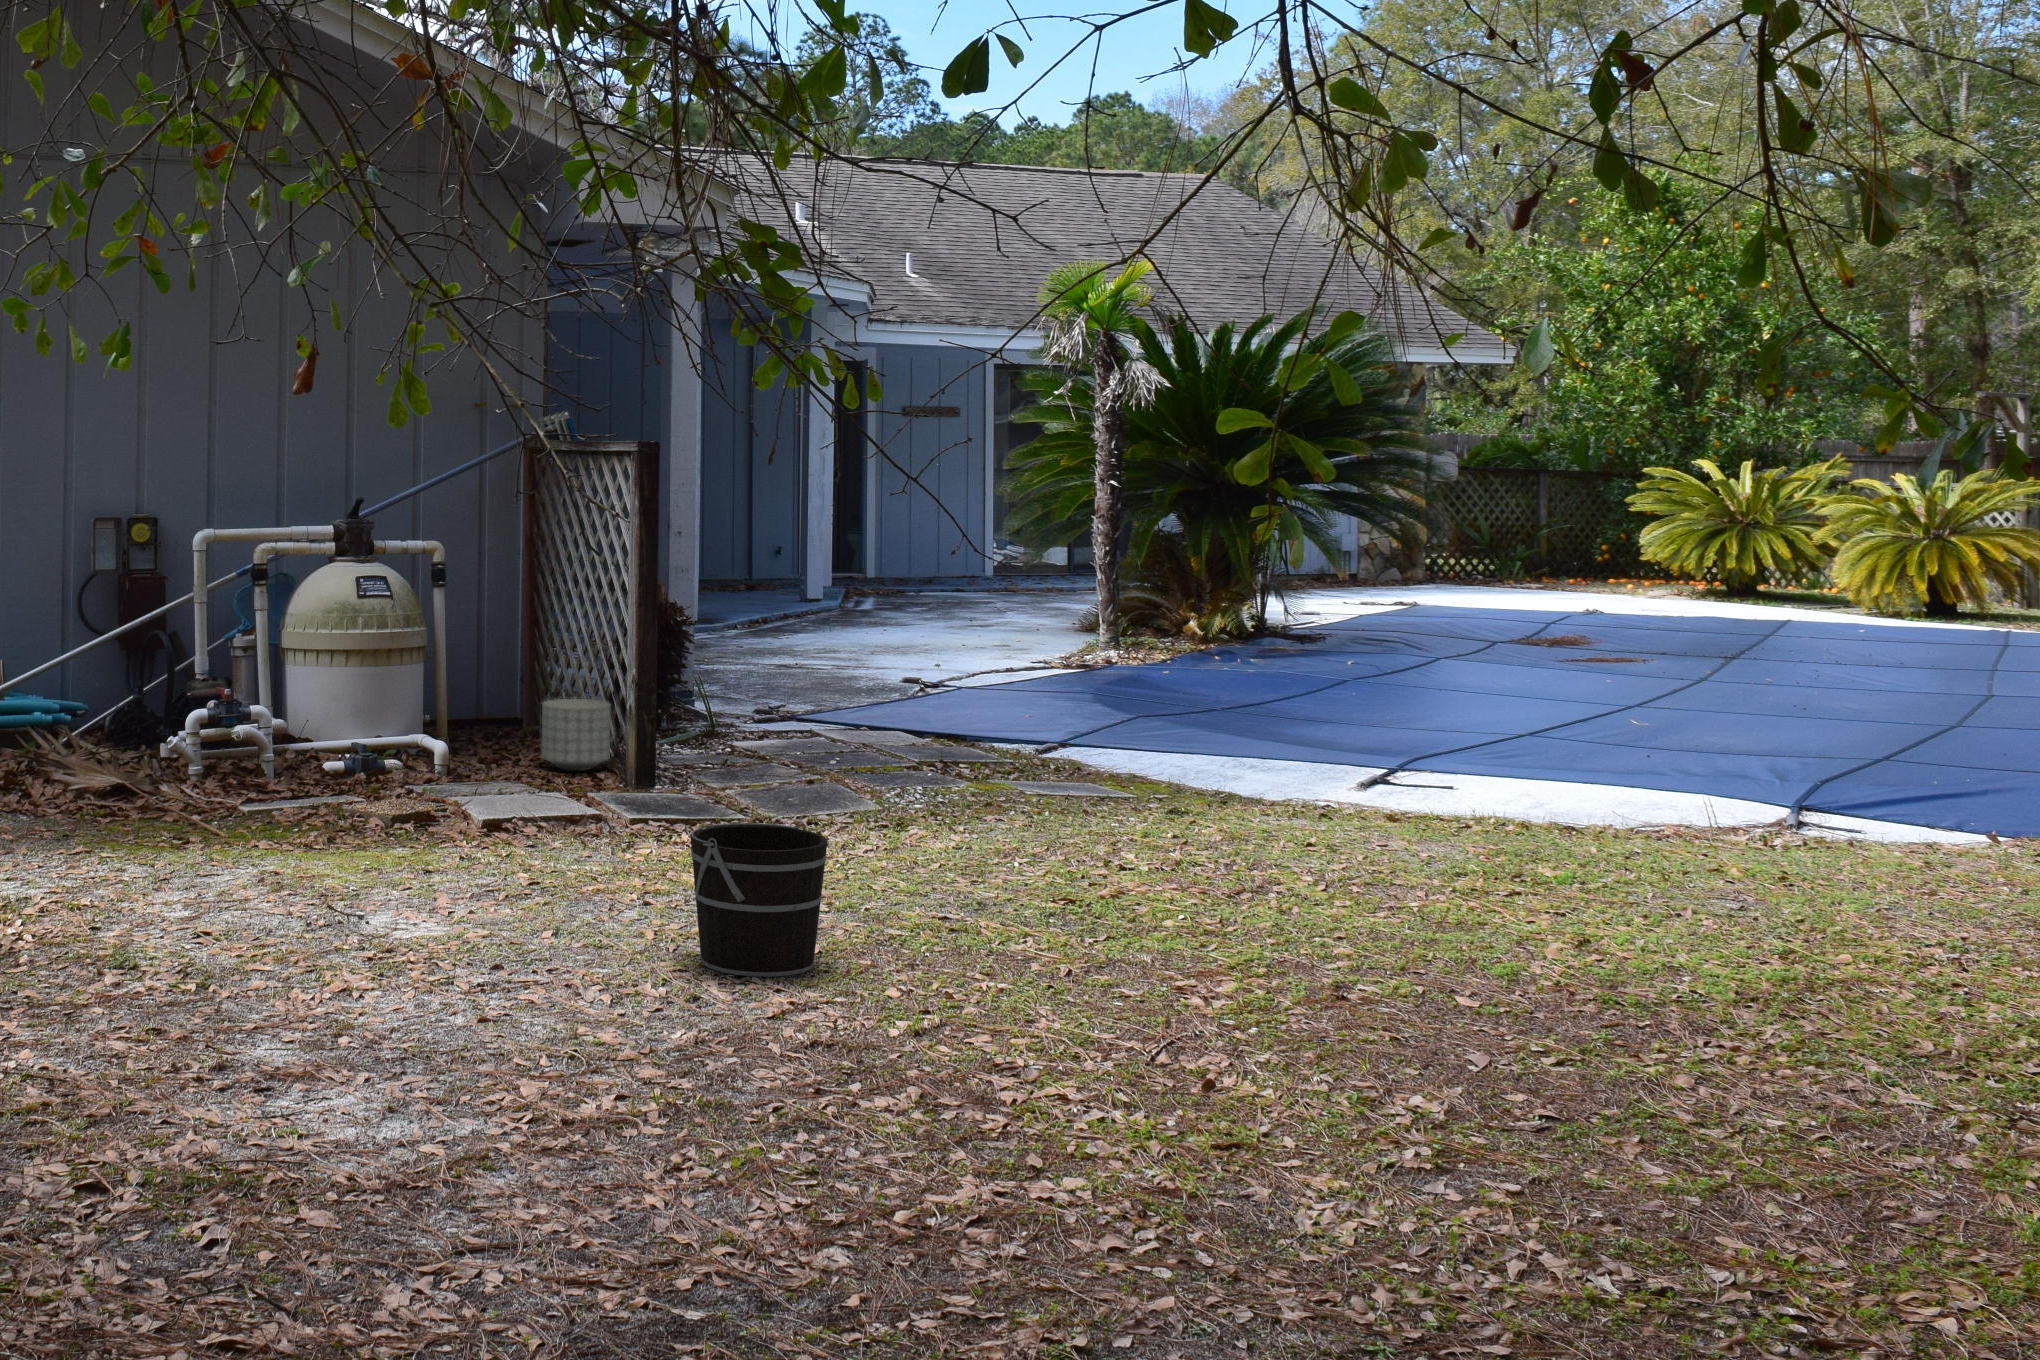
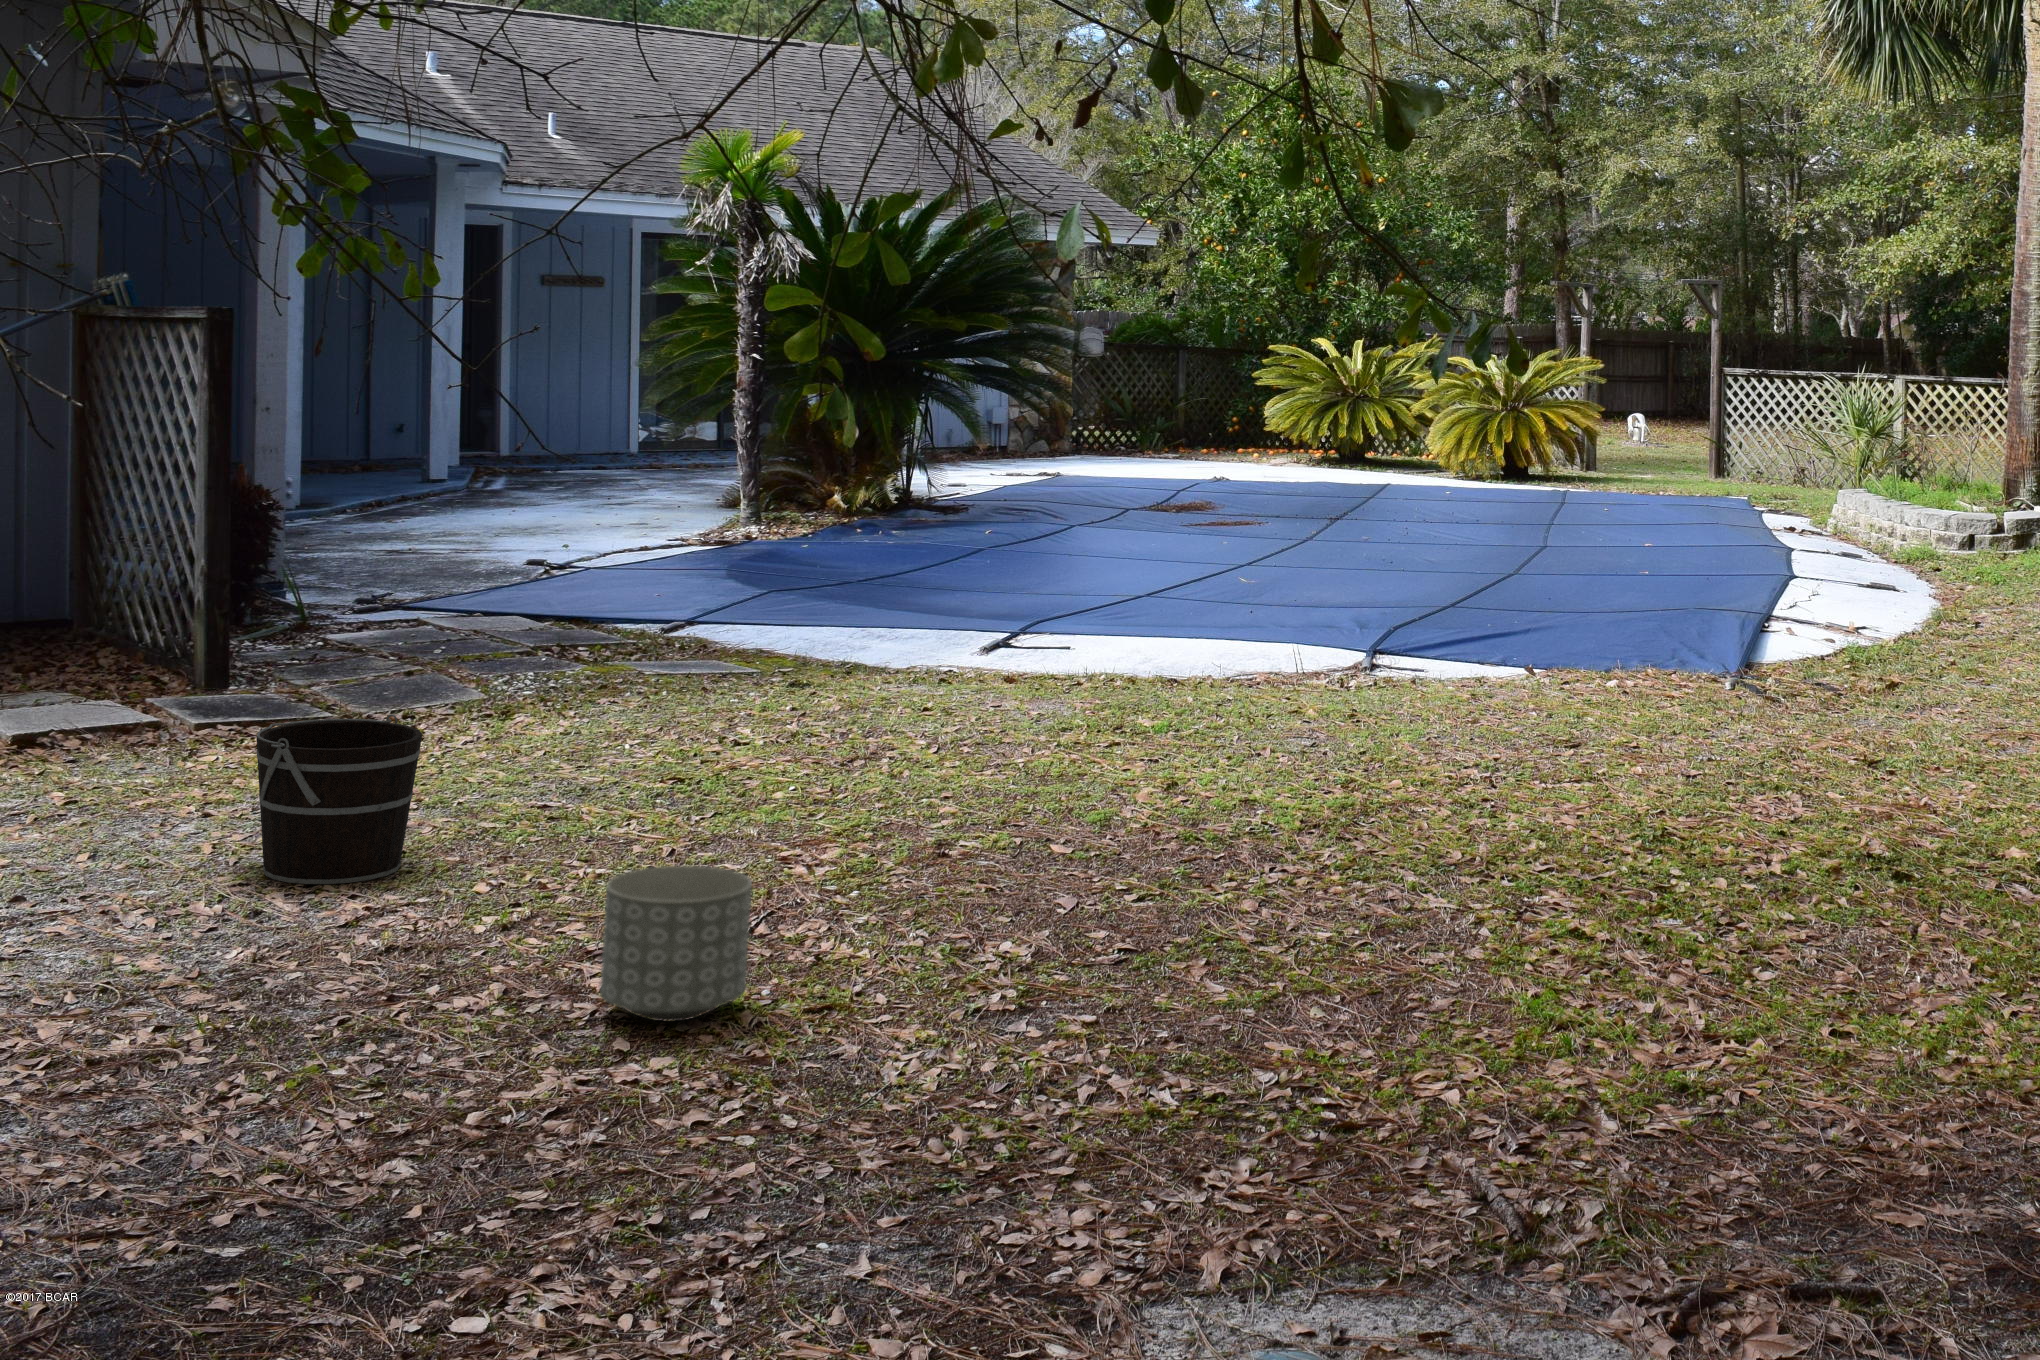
planter: present [541,699,610,771] -> present [600,866,752,1022]

